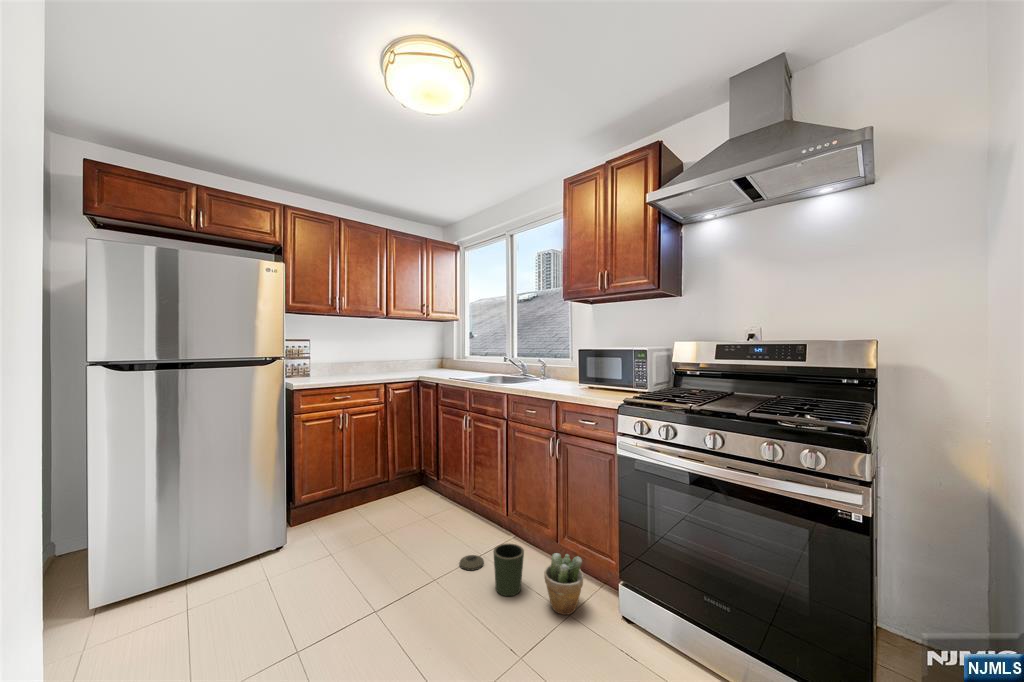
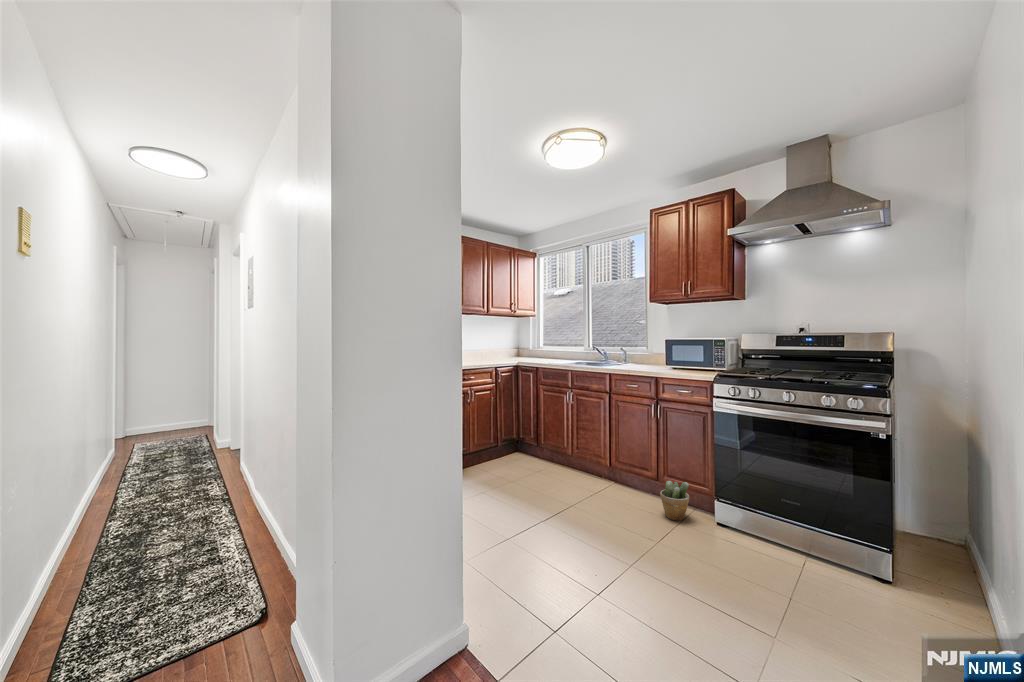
trash can: present [459,544,524,596] -> none [586,479,642,512]

